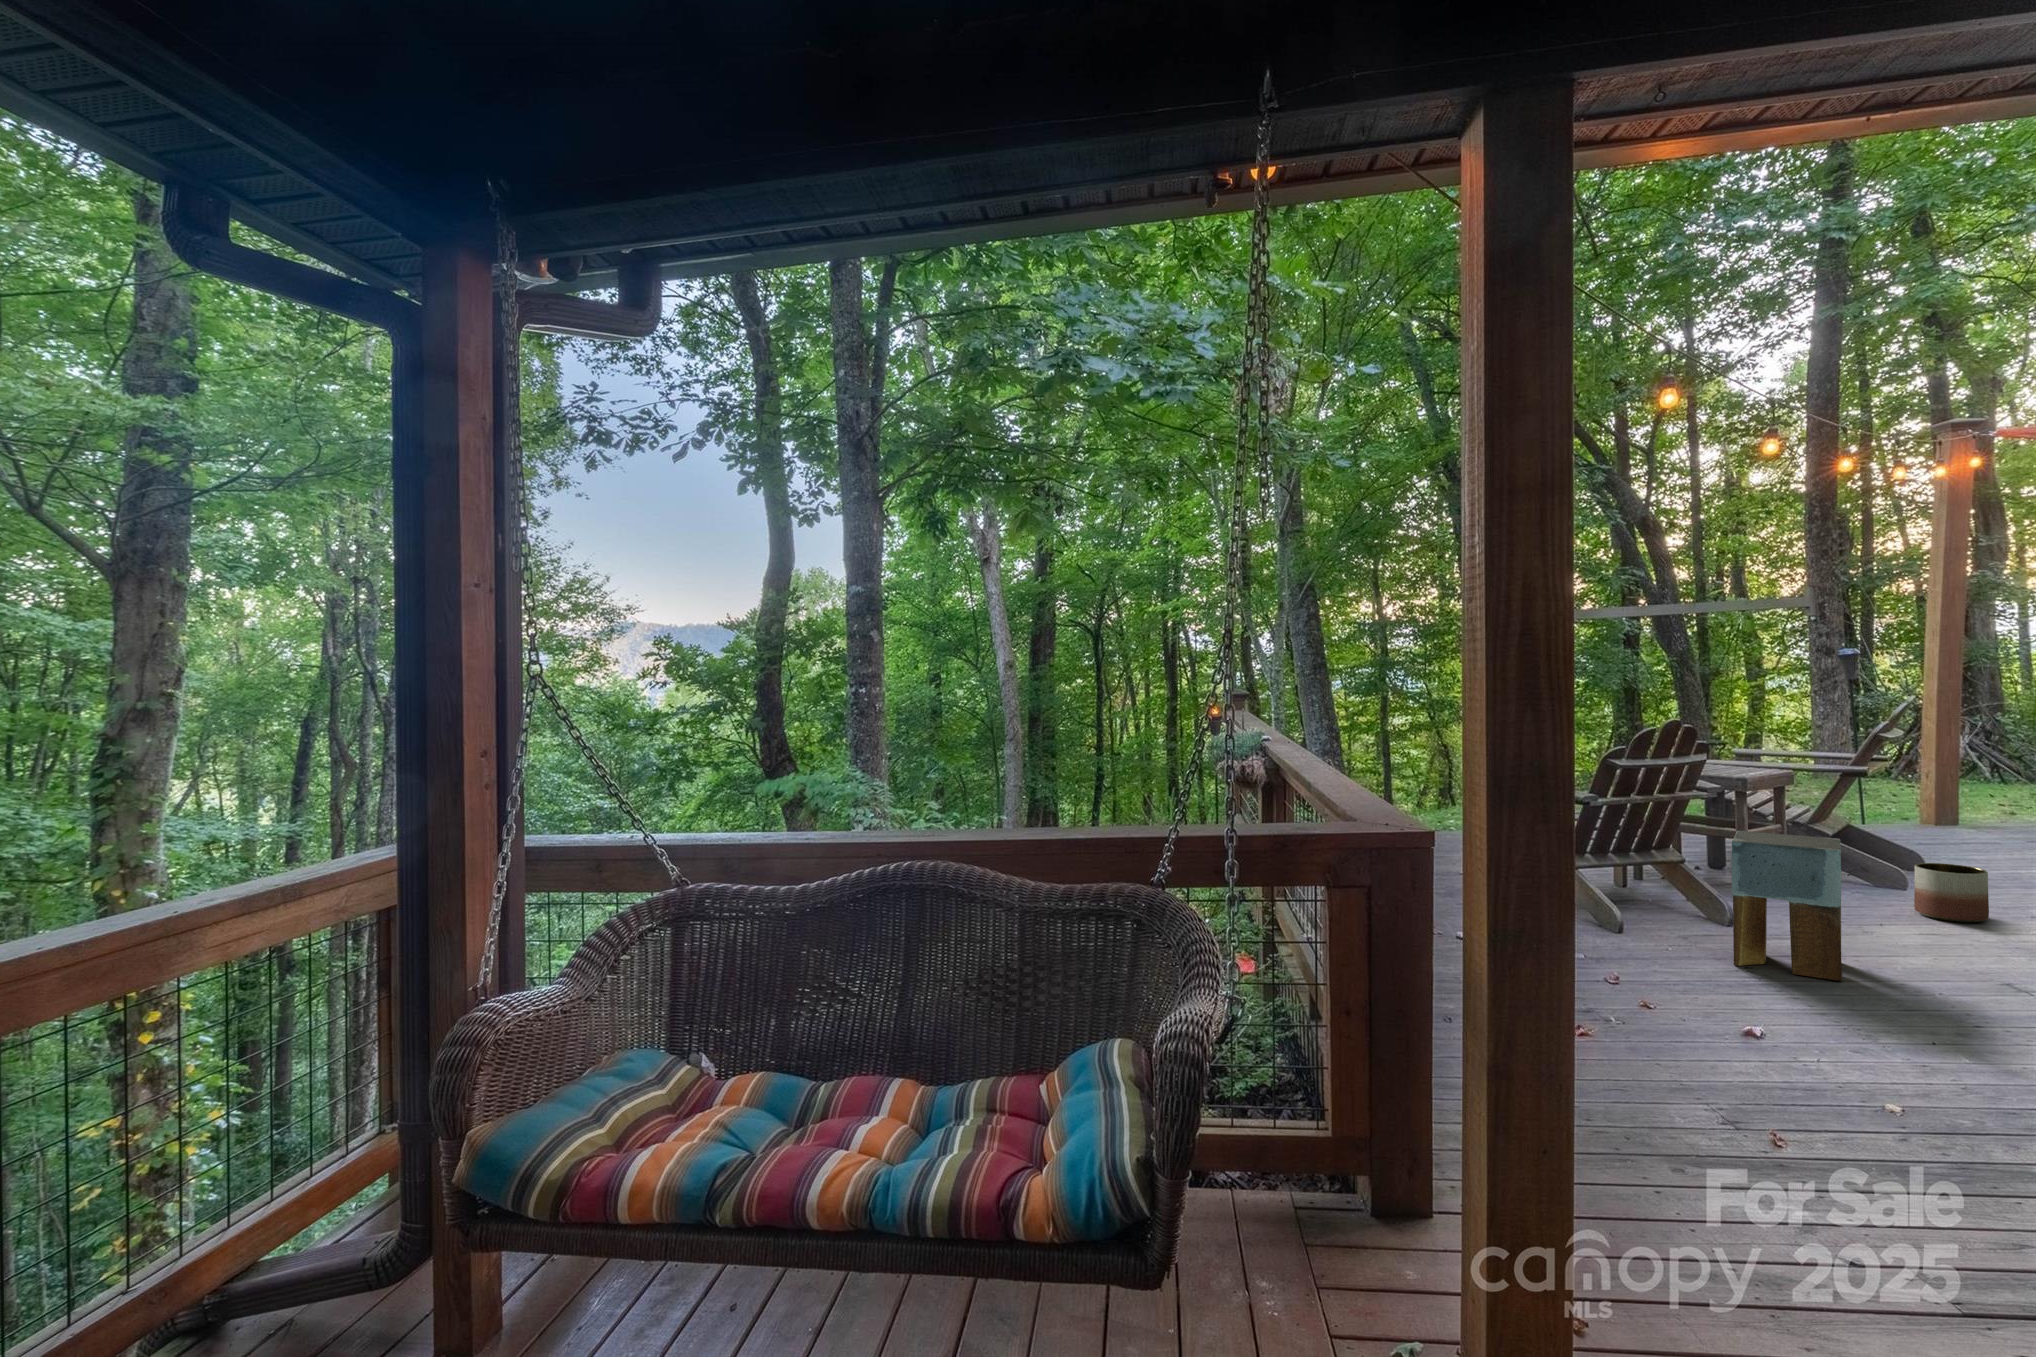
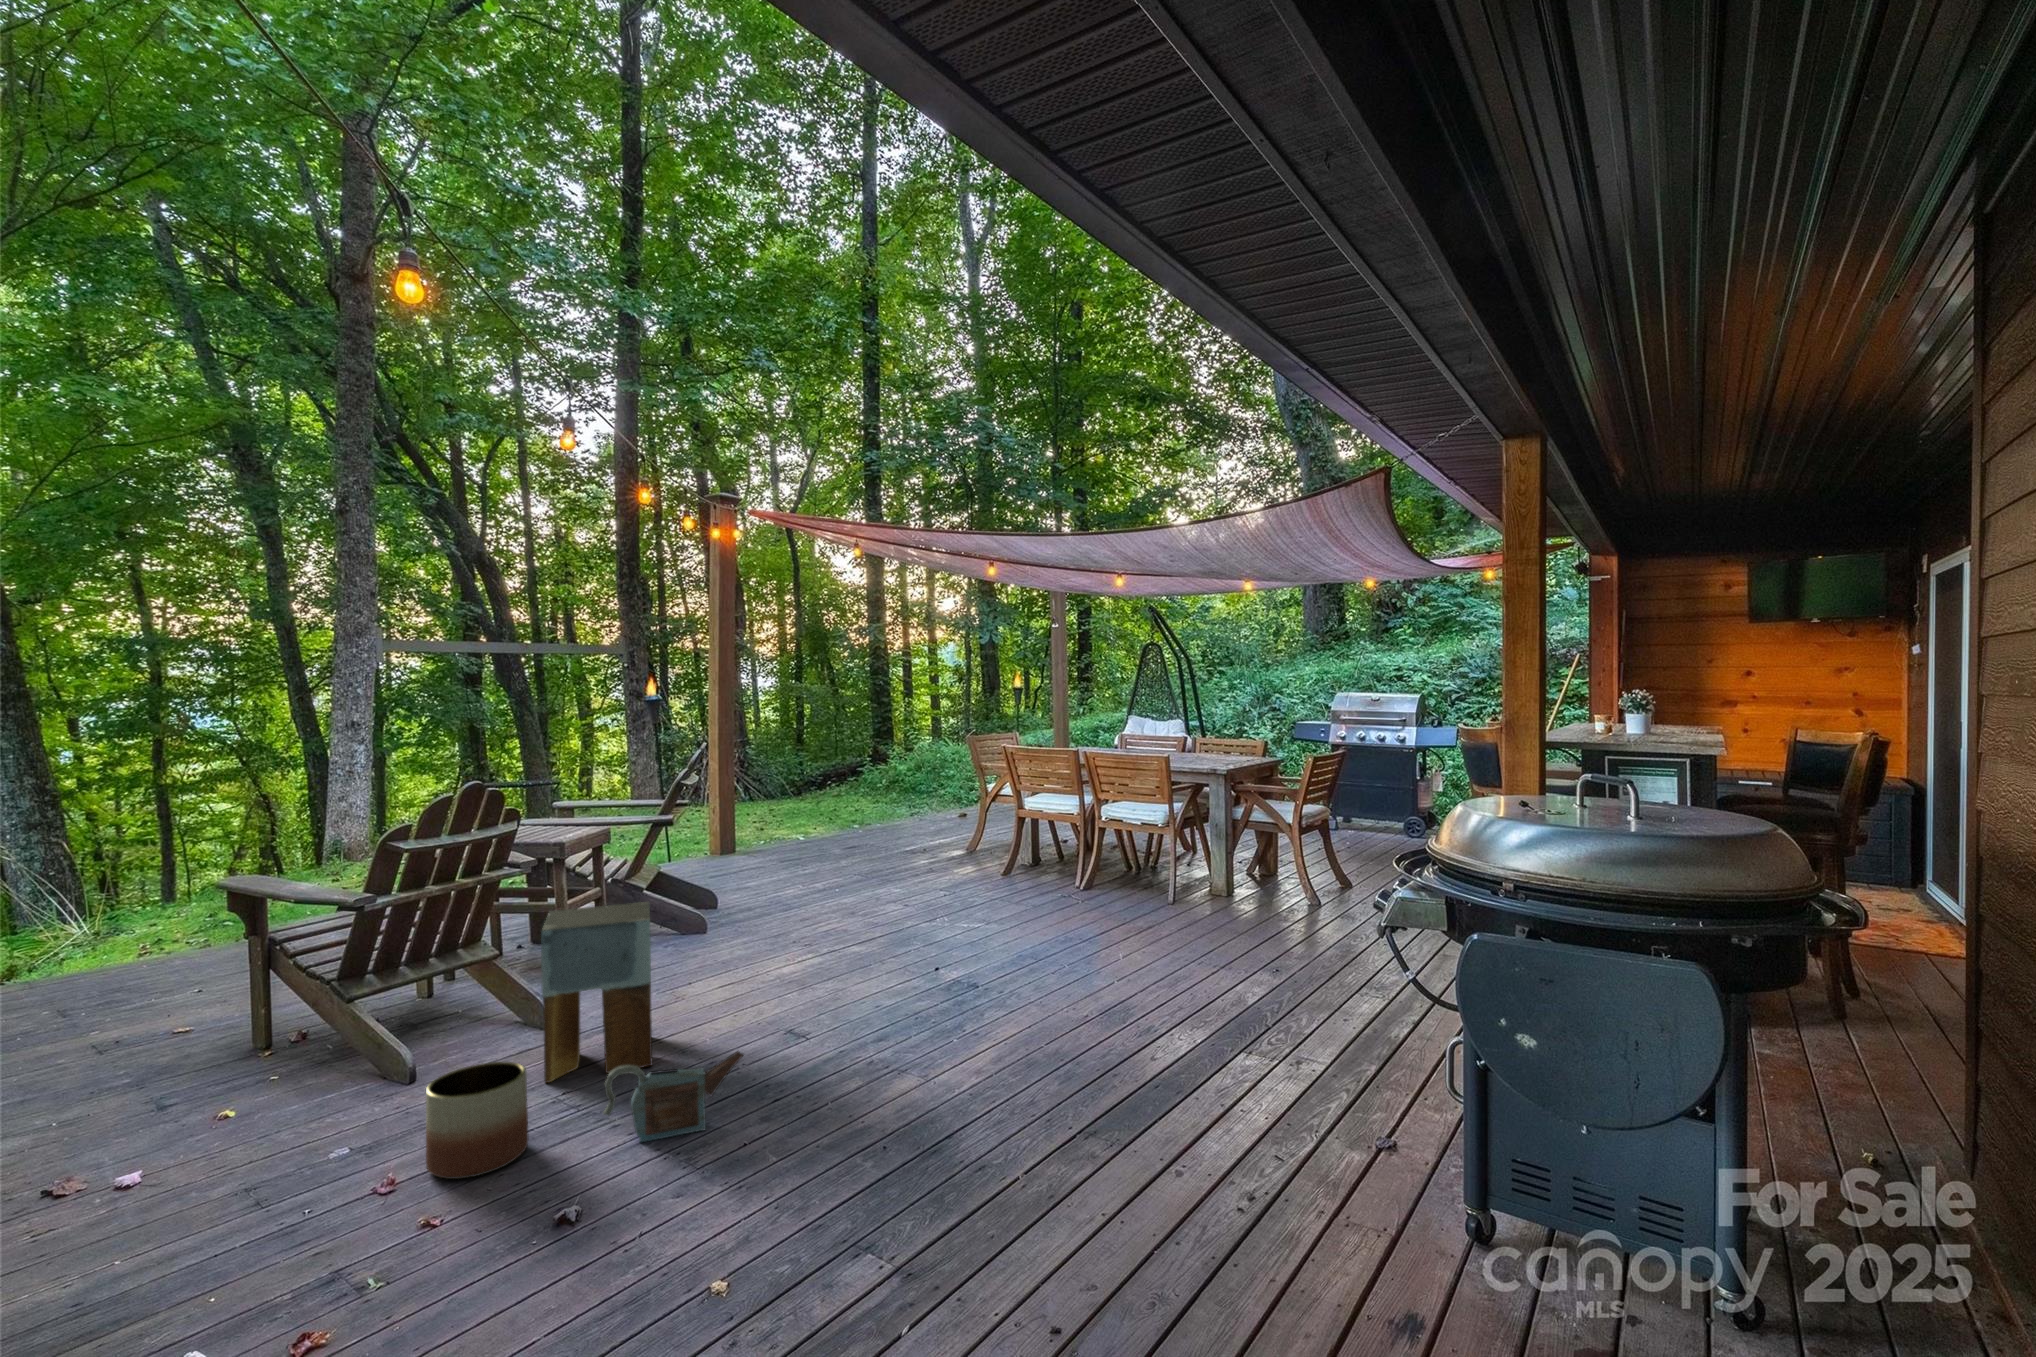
planter: present [1914,863,1989,922] -> present [426,1062,528,1179]
watering can: none [1792,957,1947,1037] -> present [604,1051,744,1142]

